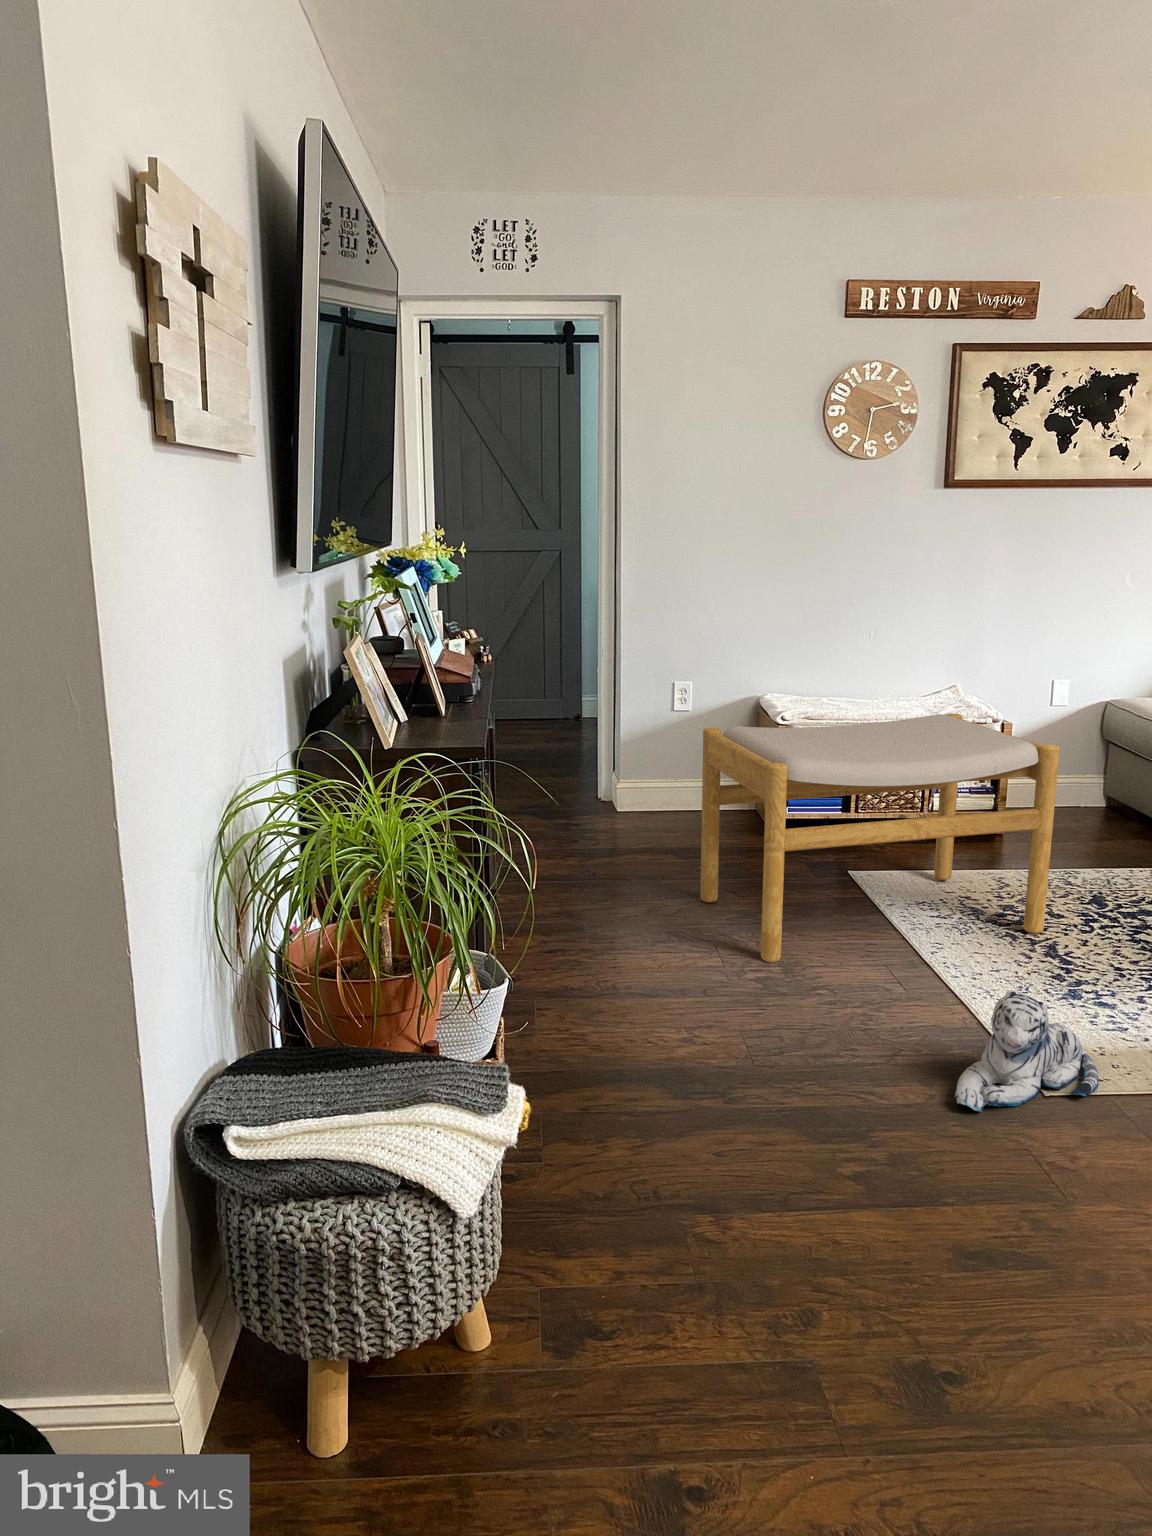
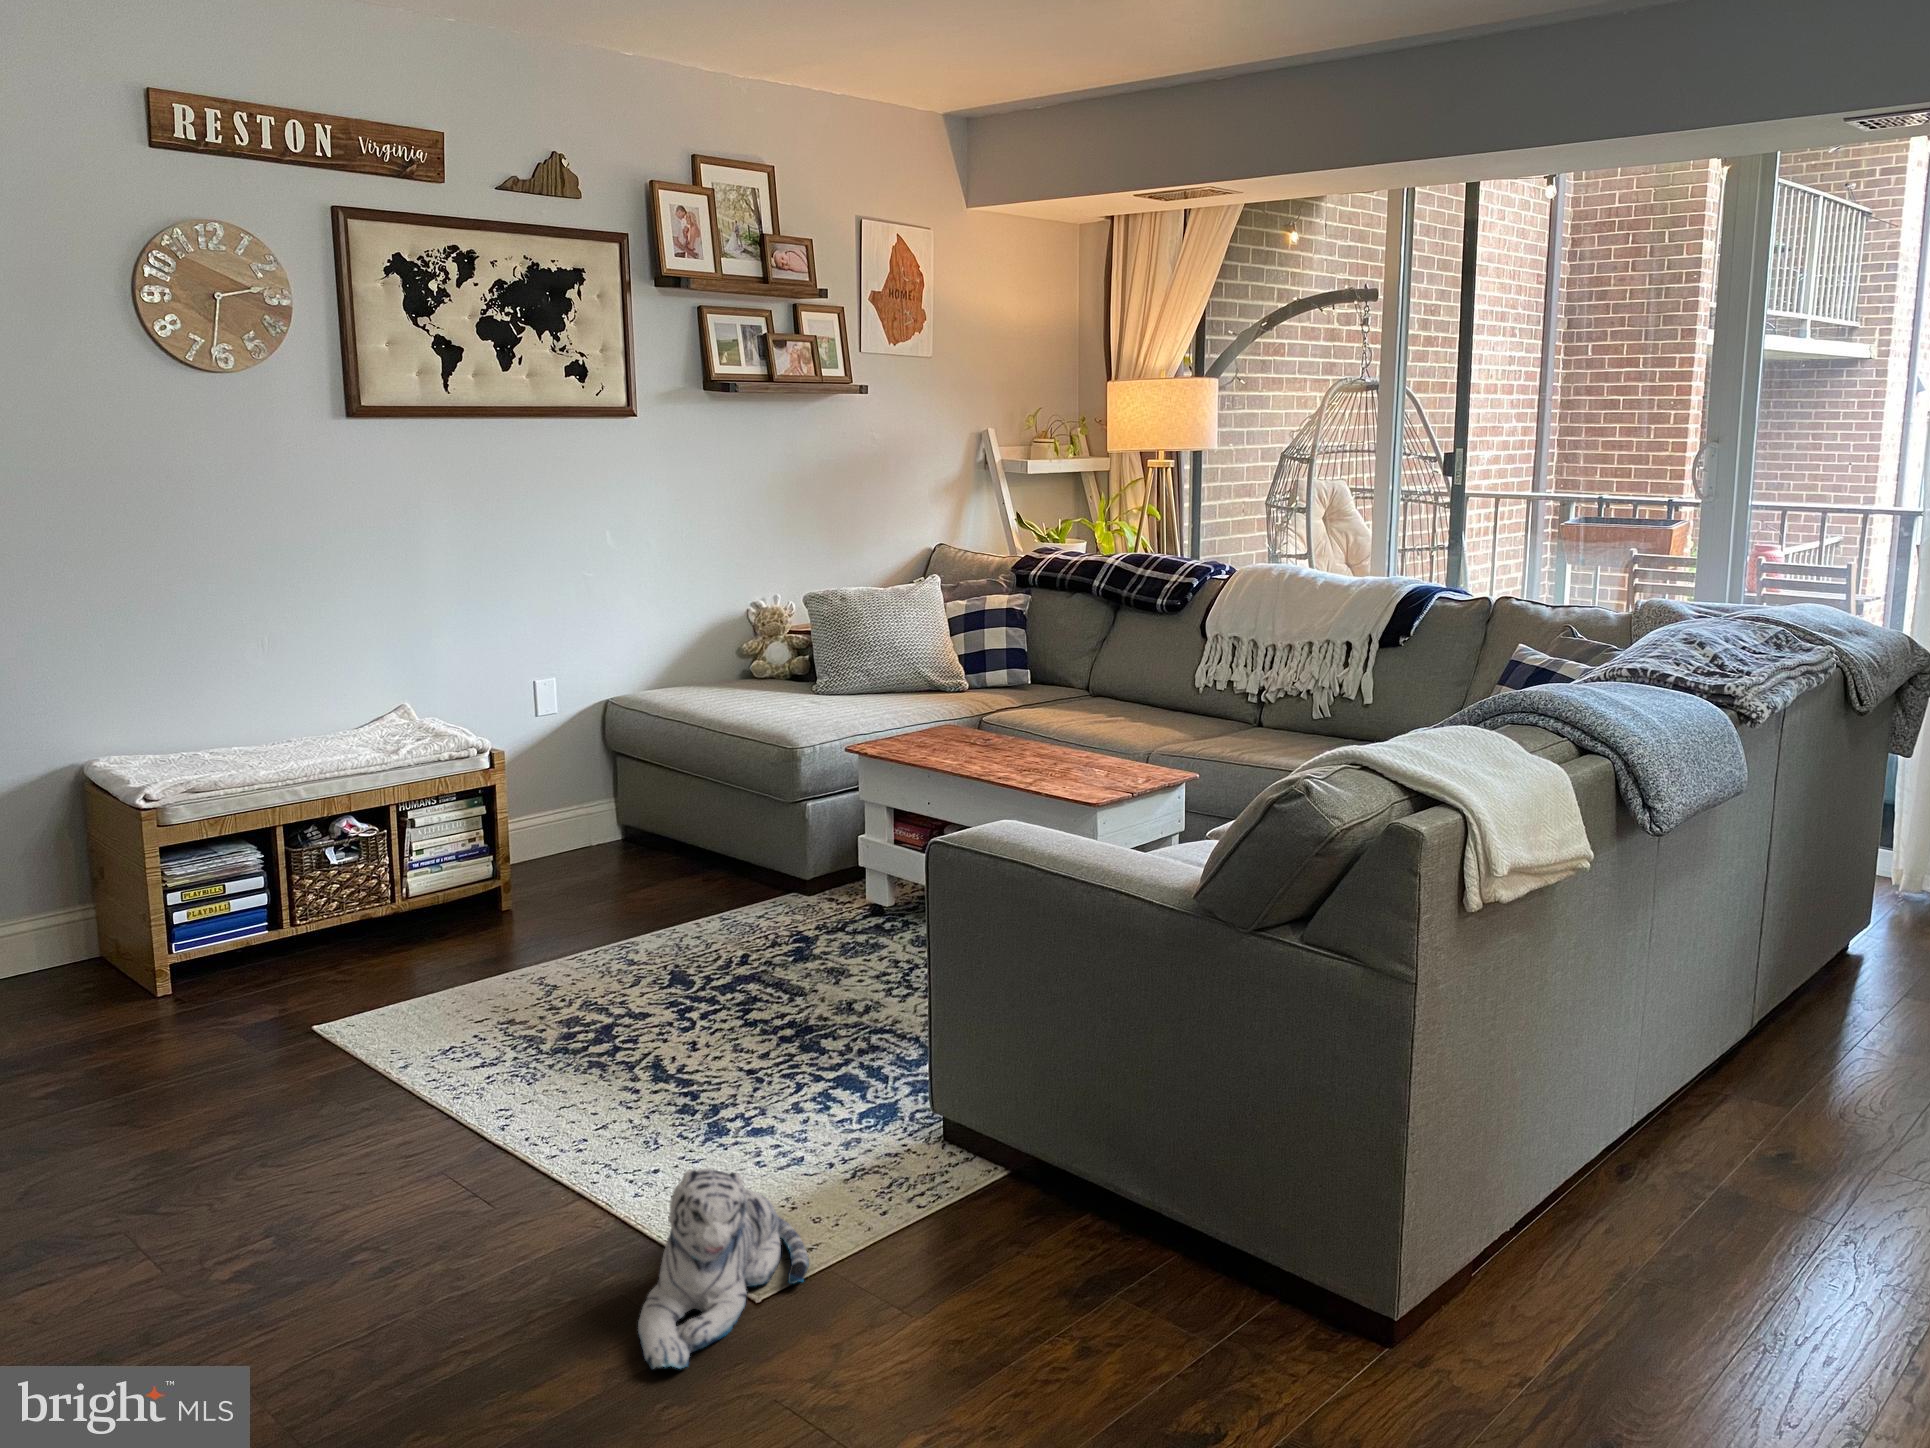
footstool: present [701,713,1060,962] -> none [29,756,635,1234]

